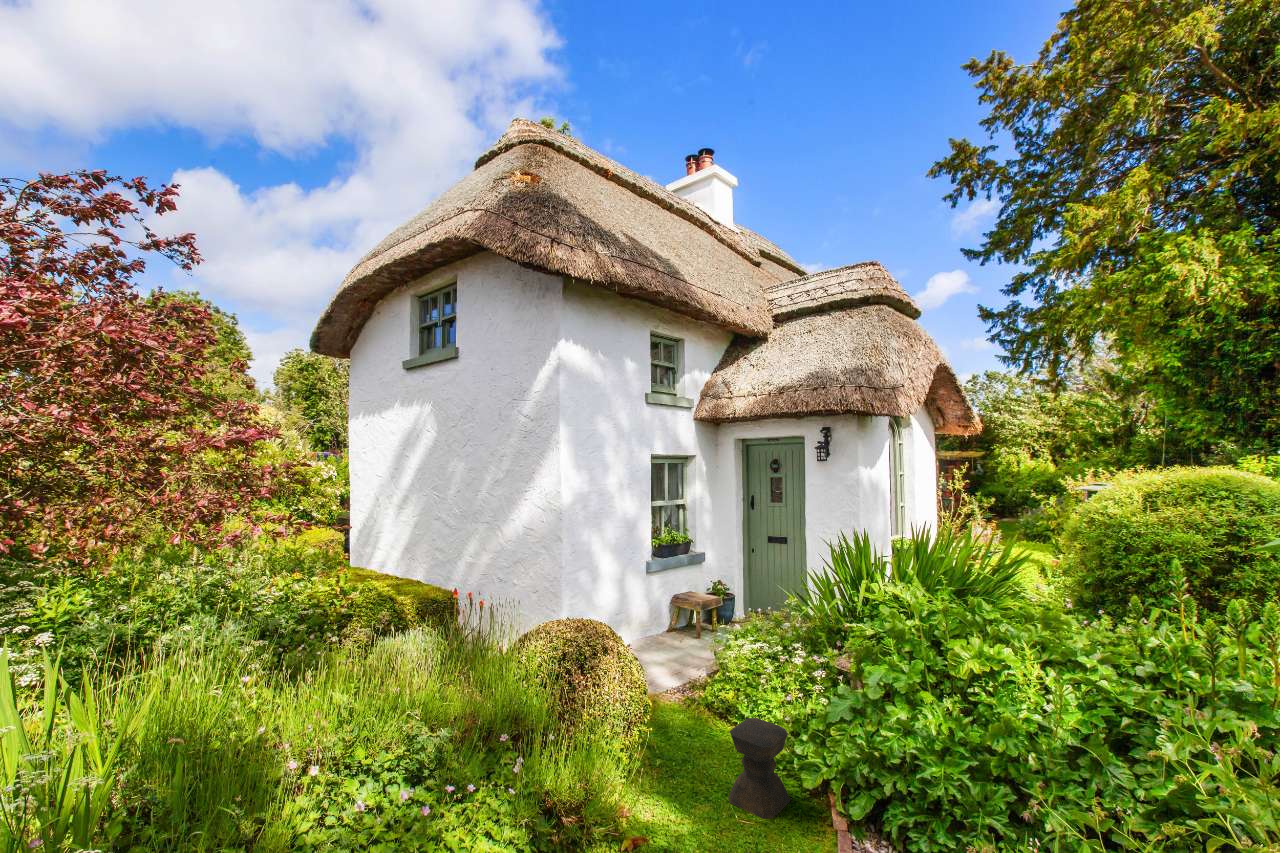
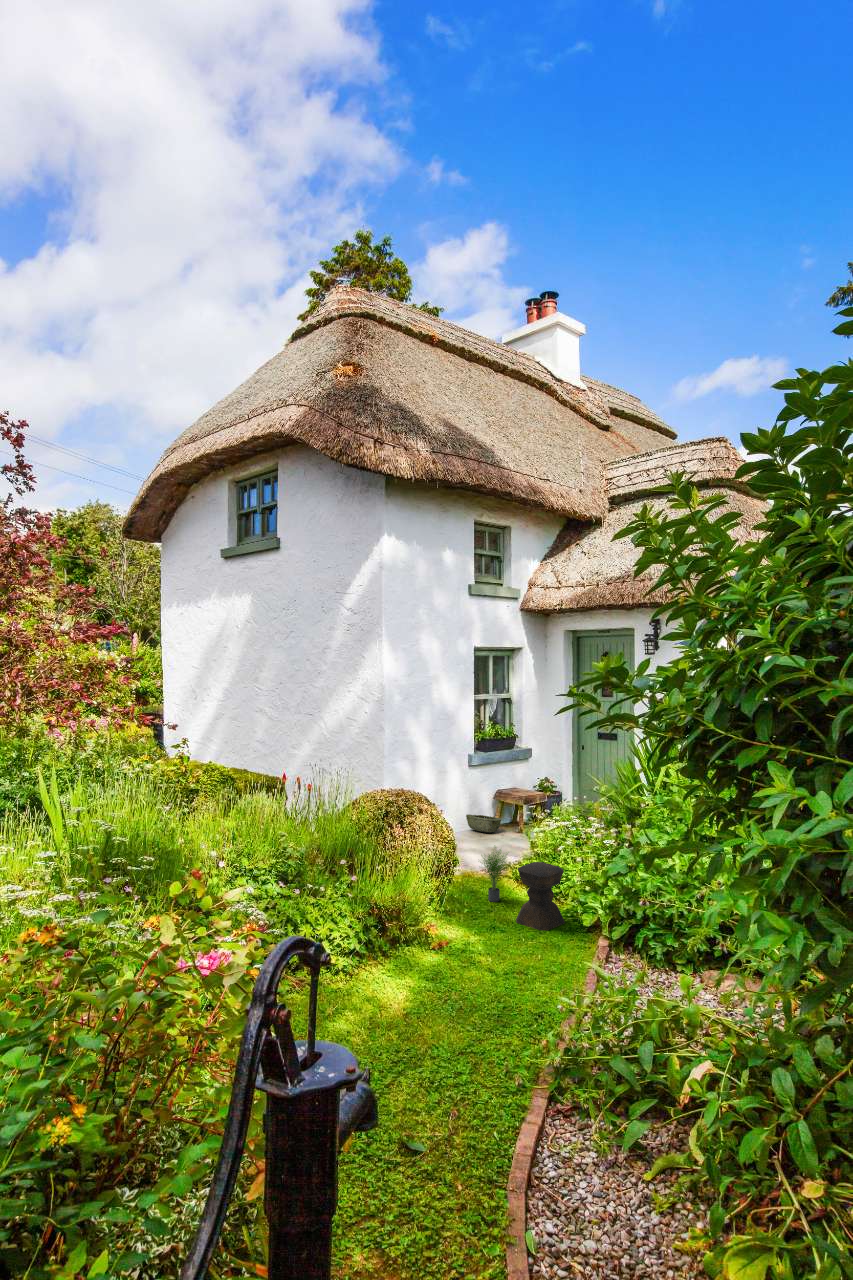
woven basket: none [645,624,681,644] -> present [466,814,501,832]
potted plant: none [671,686,713,761] -> present [483,850,506,902]

